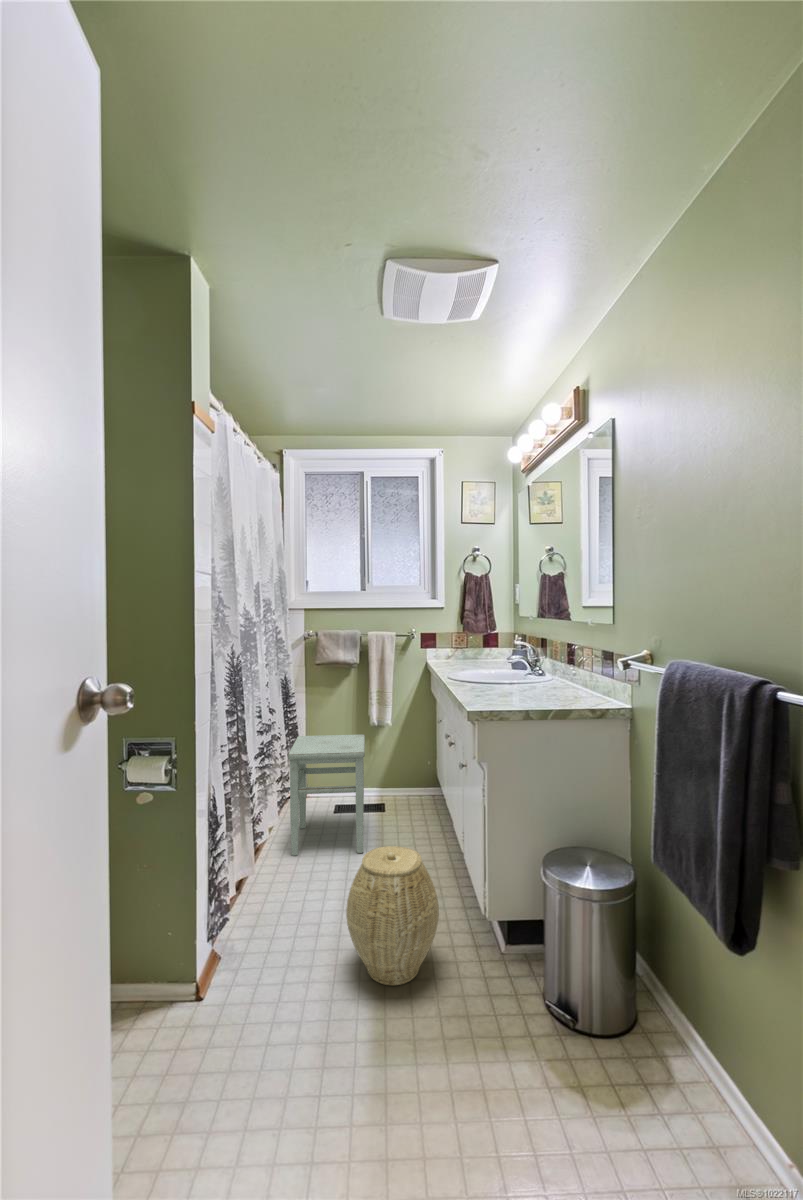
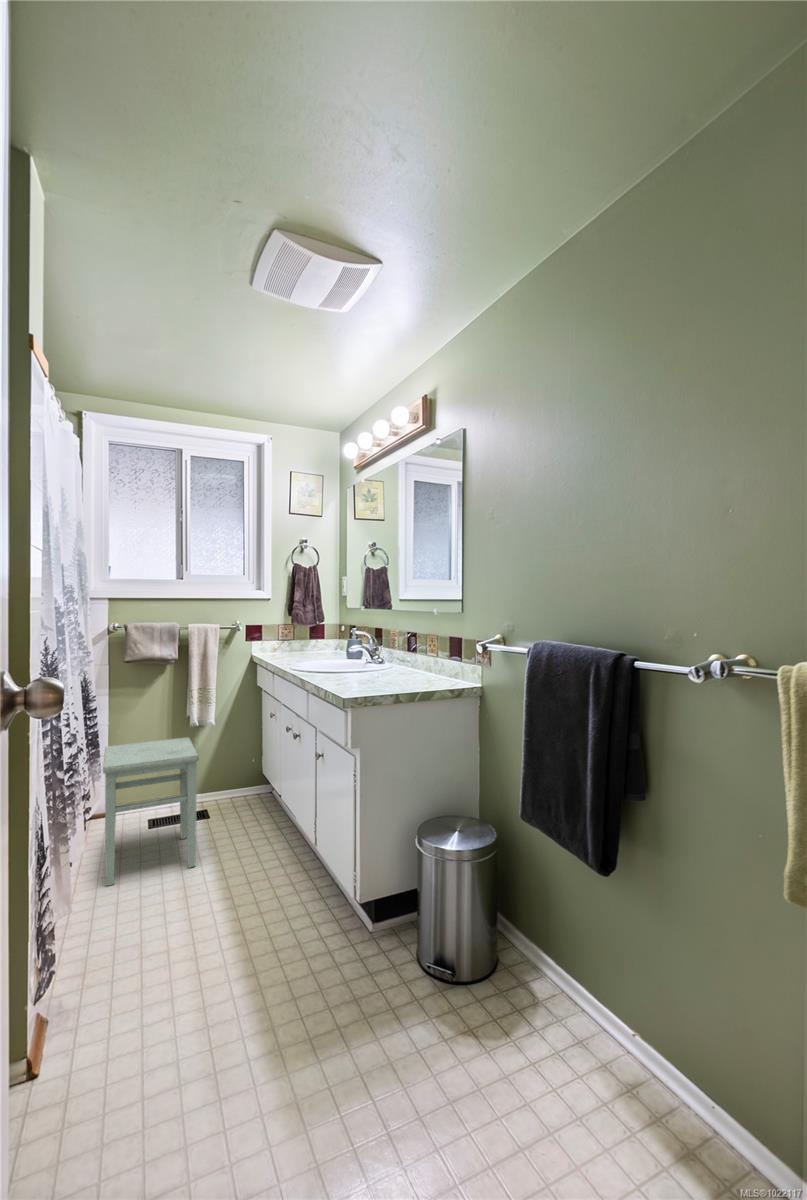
woven basket: present [346,846,439,985] -> none [212,847,314,997]

